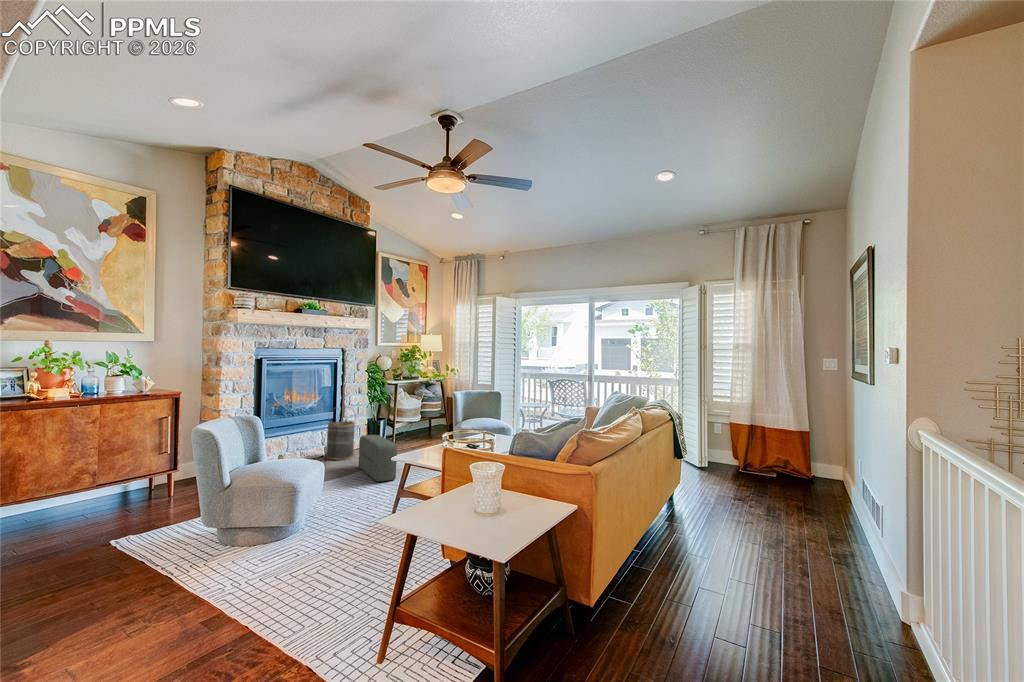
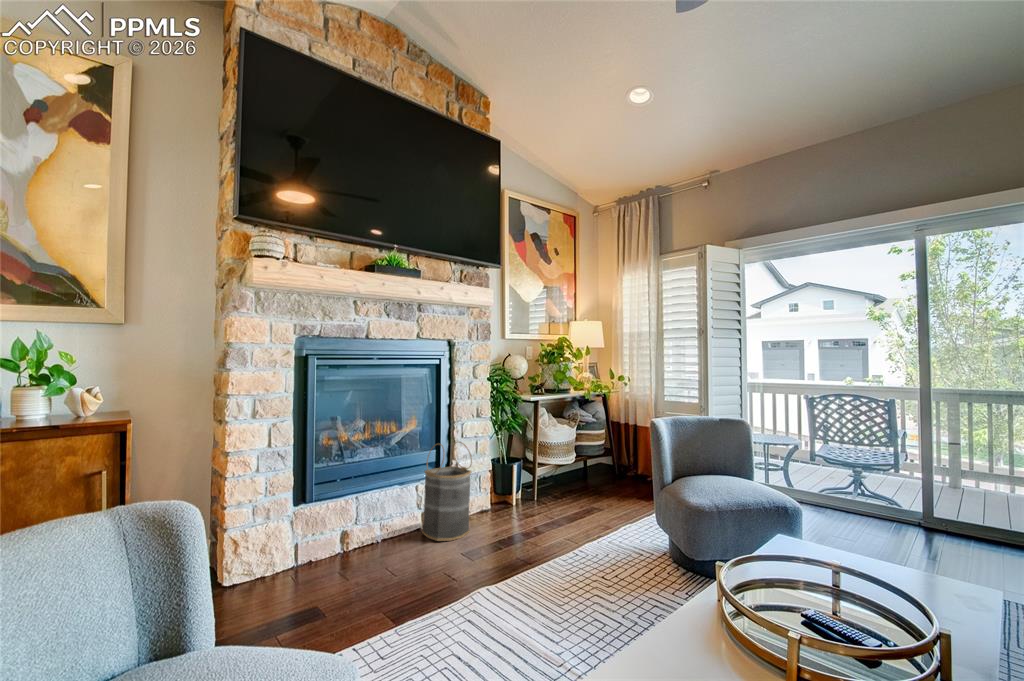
pouf: present [359,435,397,481] -> none [478,504,561,634]

